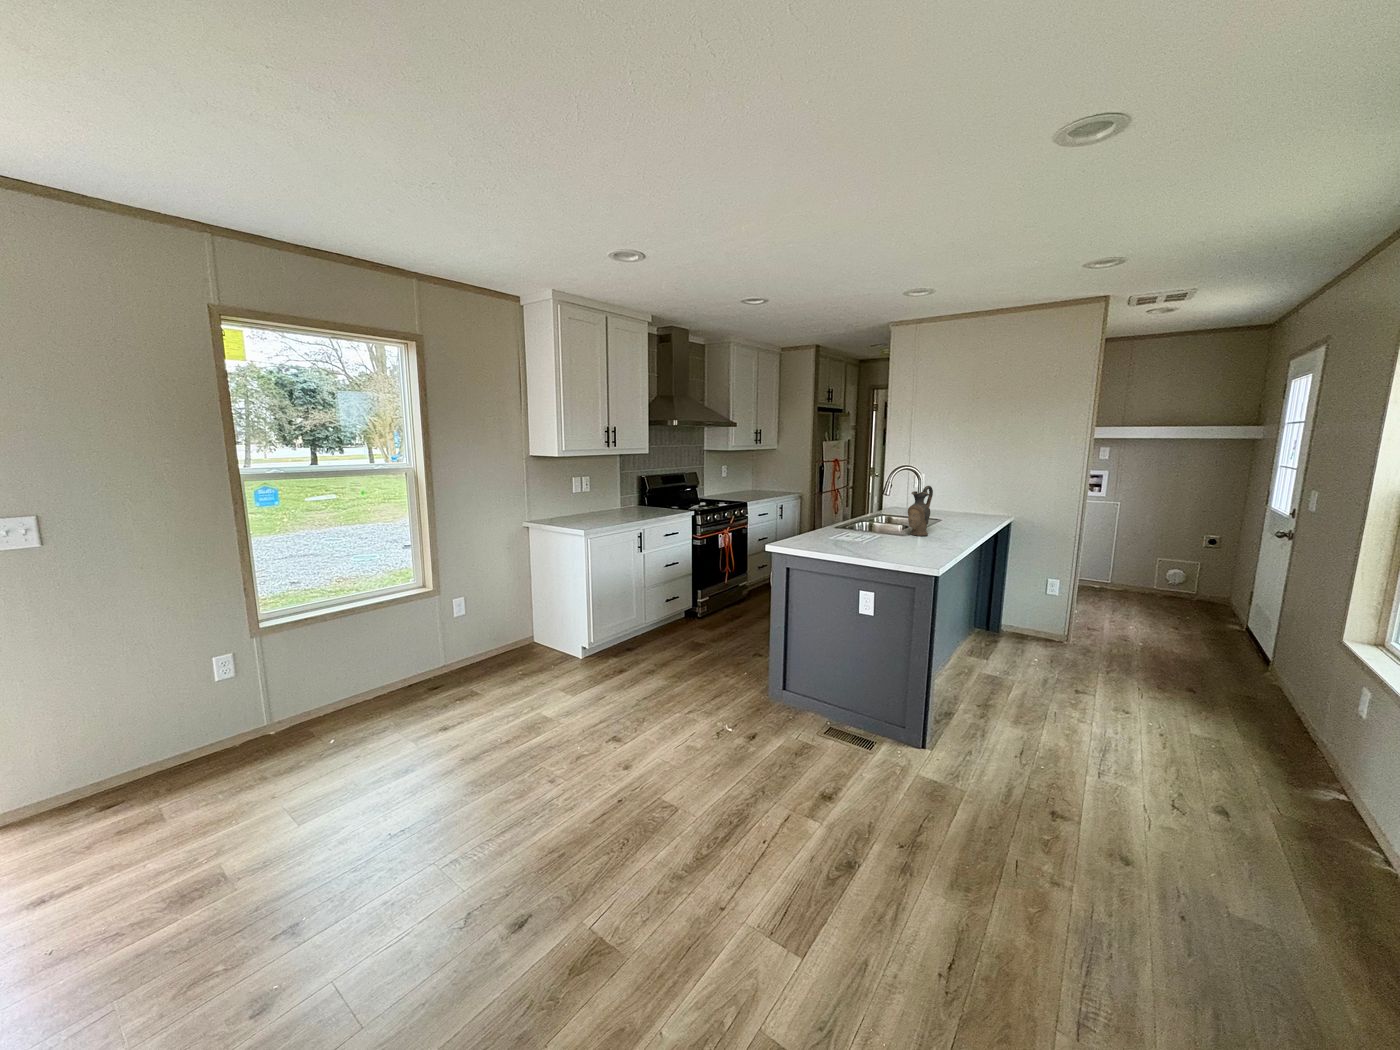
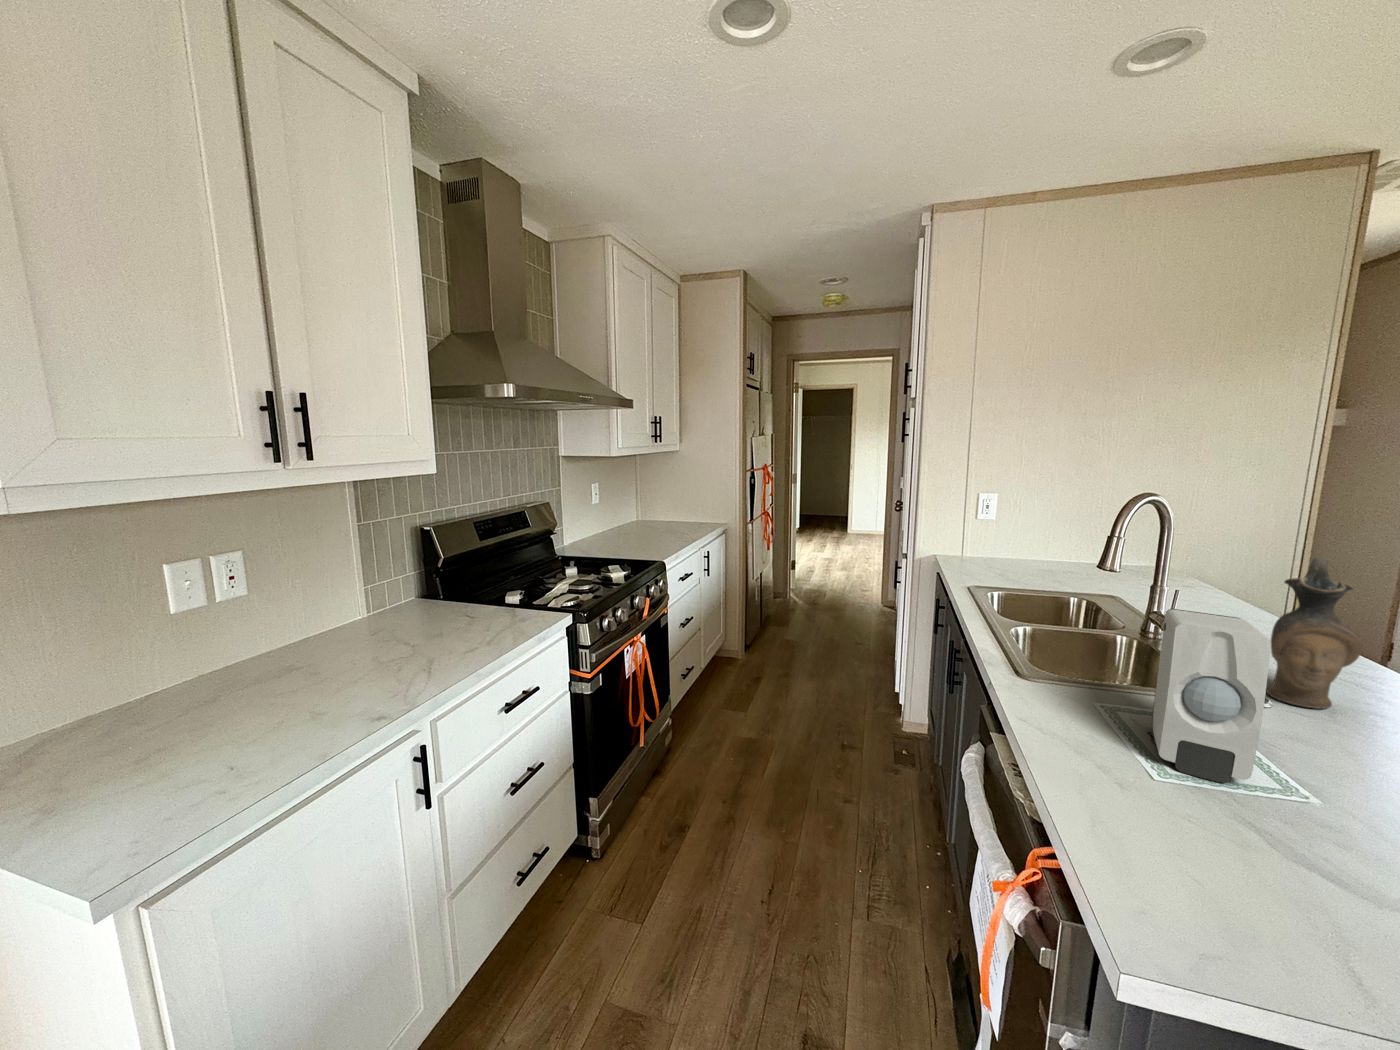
soap dispenser: none [834,495,869,538] -> present [1152,609,1271,783]

